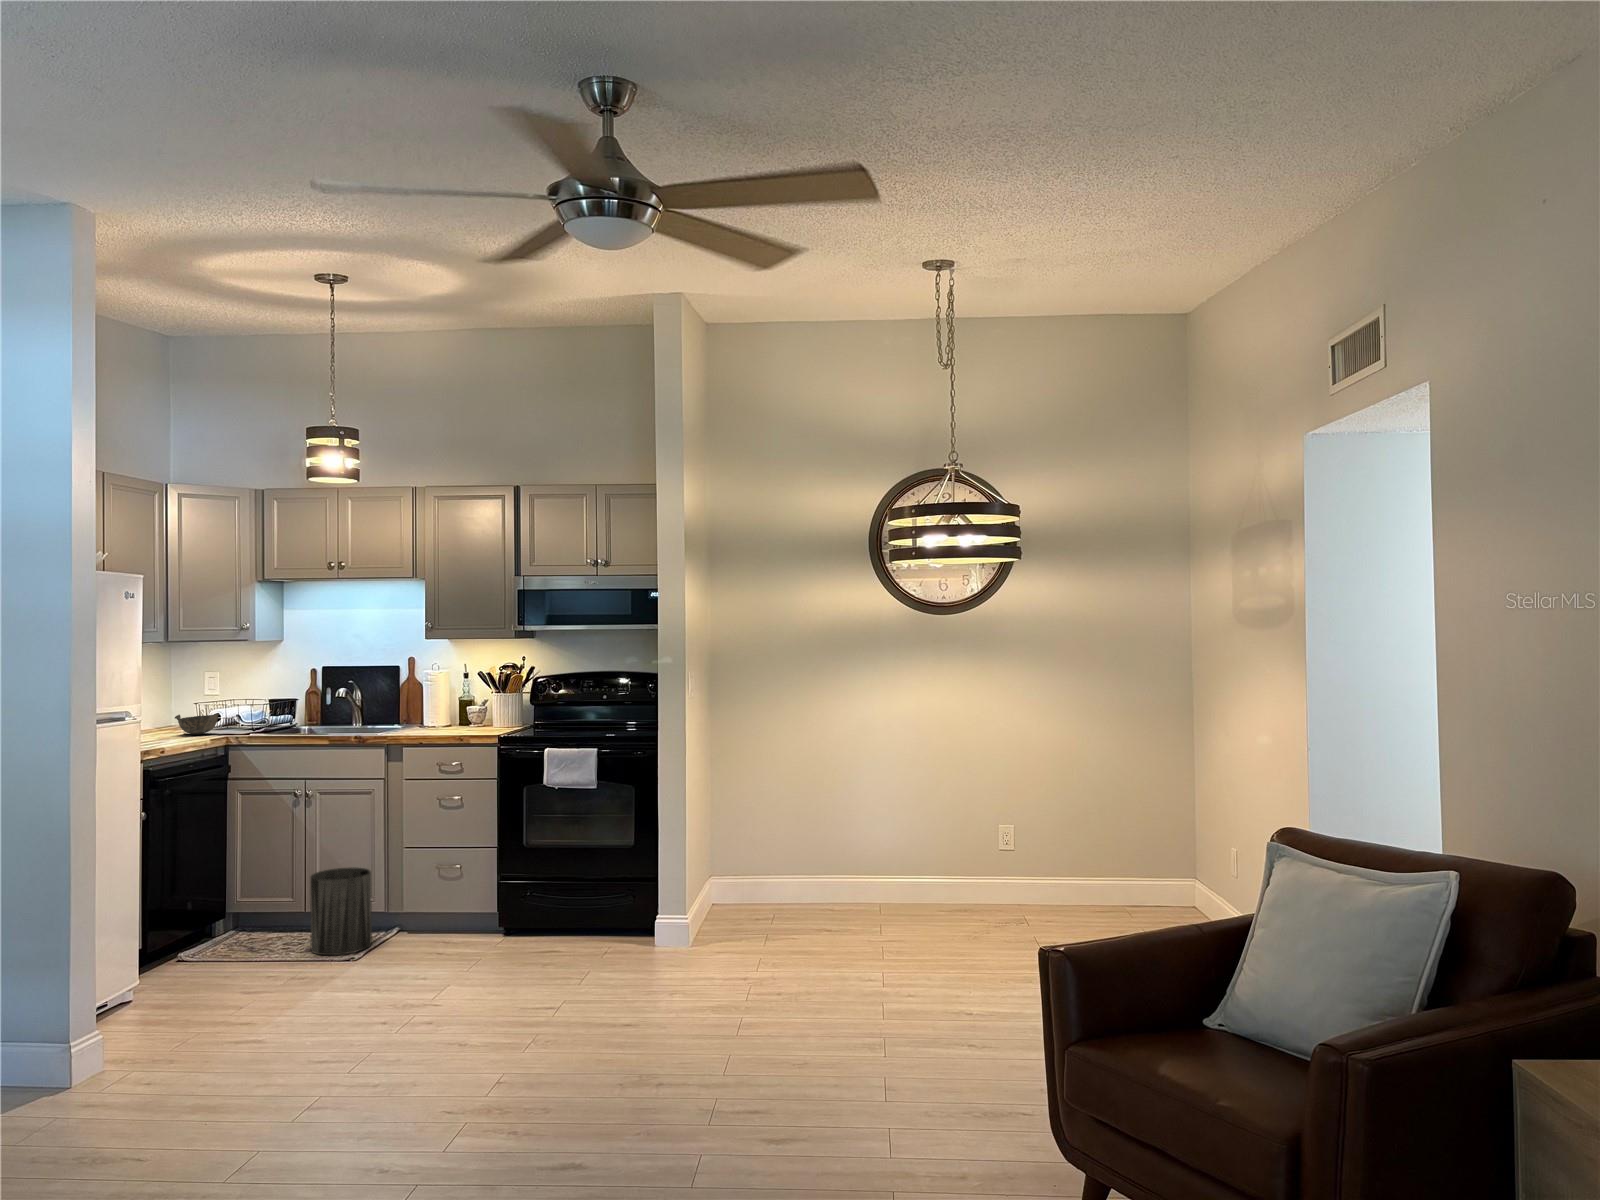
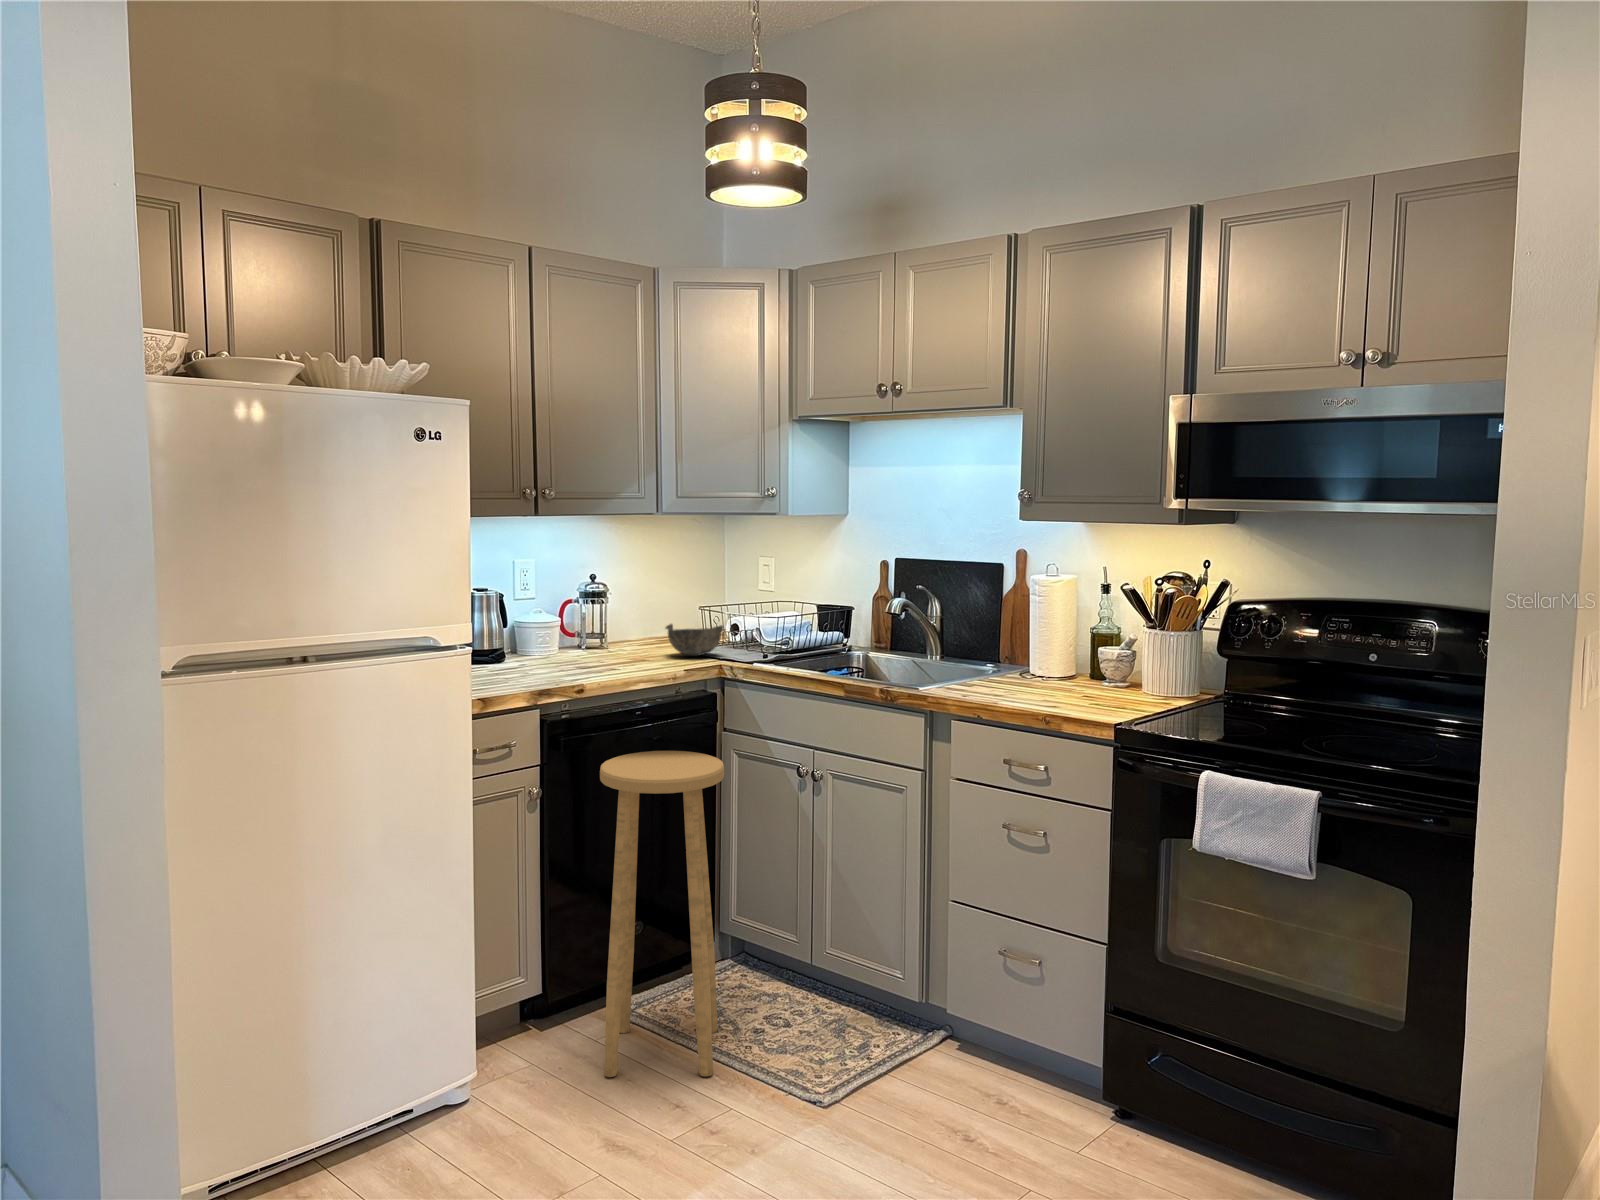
stool: none [192,783,276,980] -> present [600,751,724,1077]
trash can: present [310,867,372,955] -> none [786,912,886,1077]

